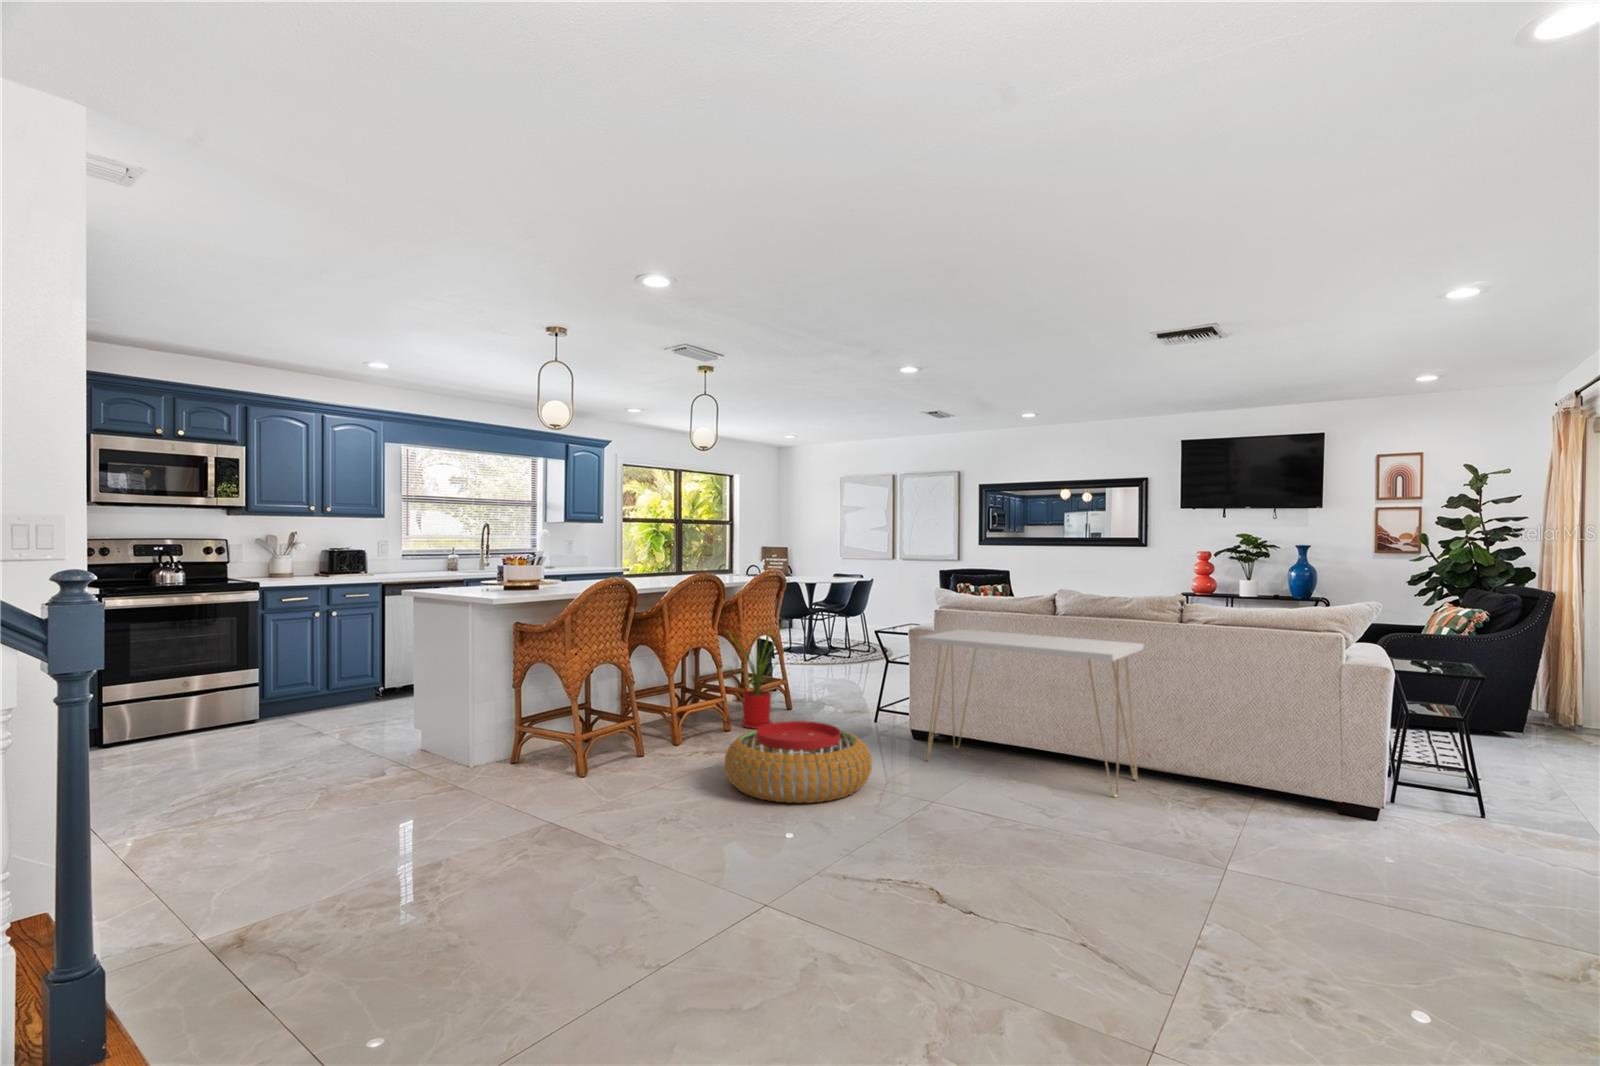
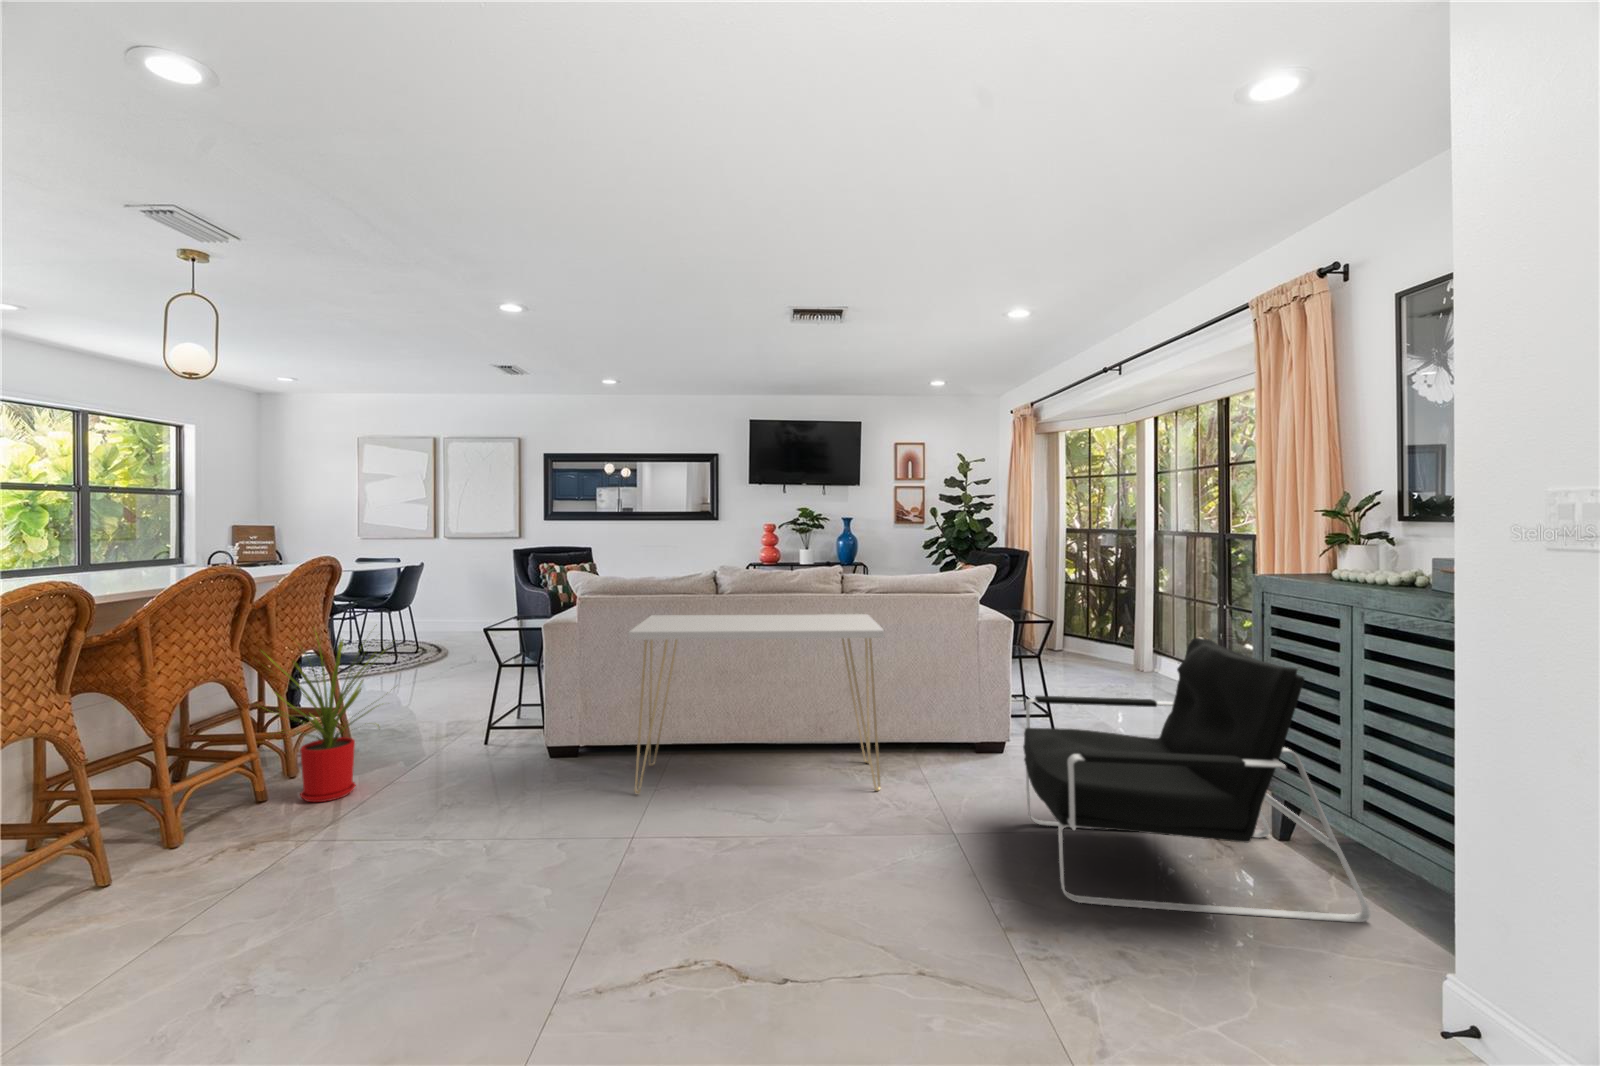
armchair: none [1151,688,1484,969] -> present [1023,638,1371,922]
pouf: present [725,721,872,803] -> none [344,783,613,956]

